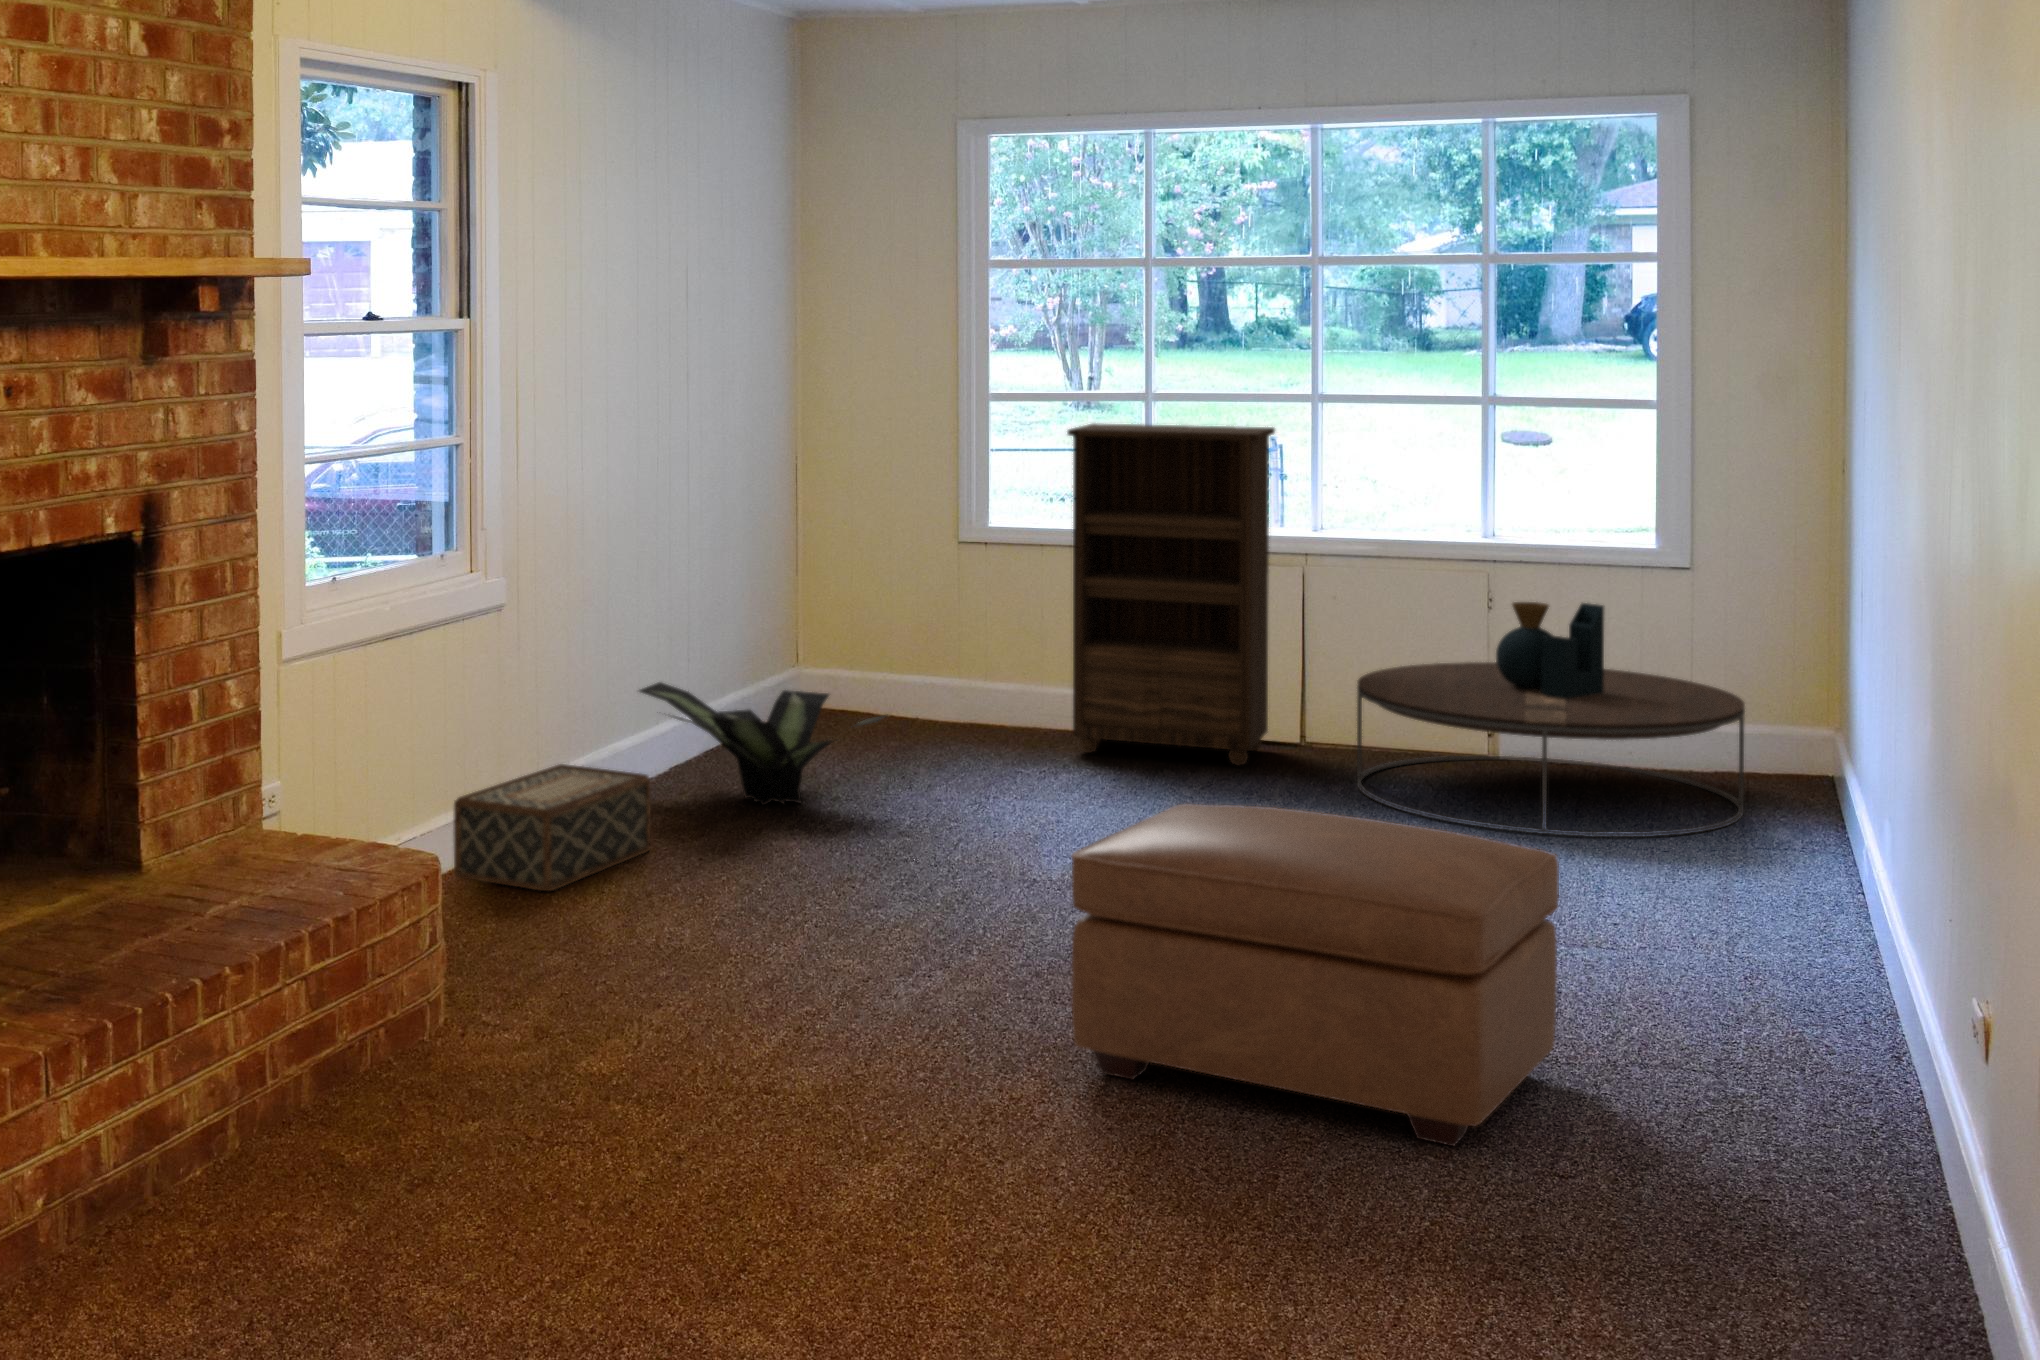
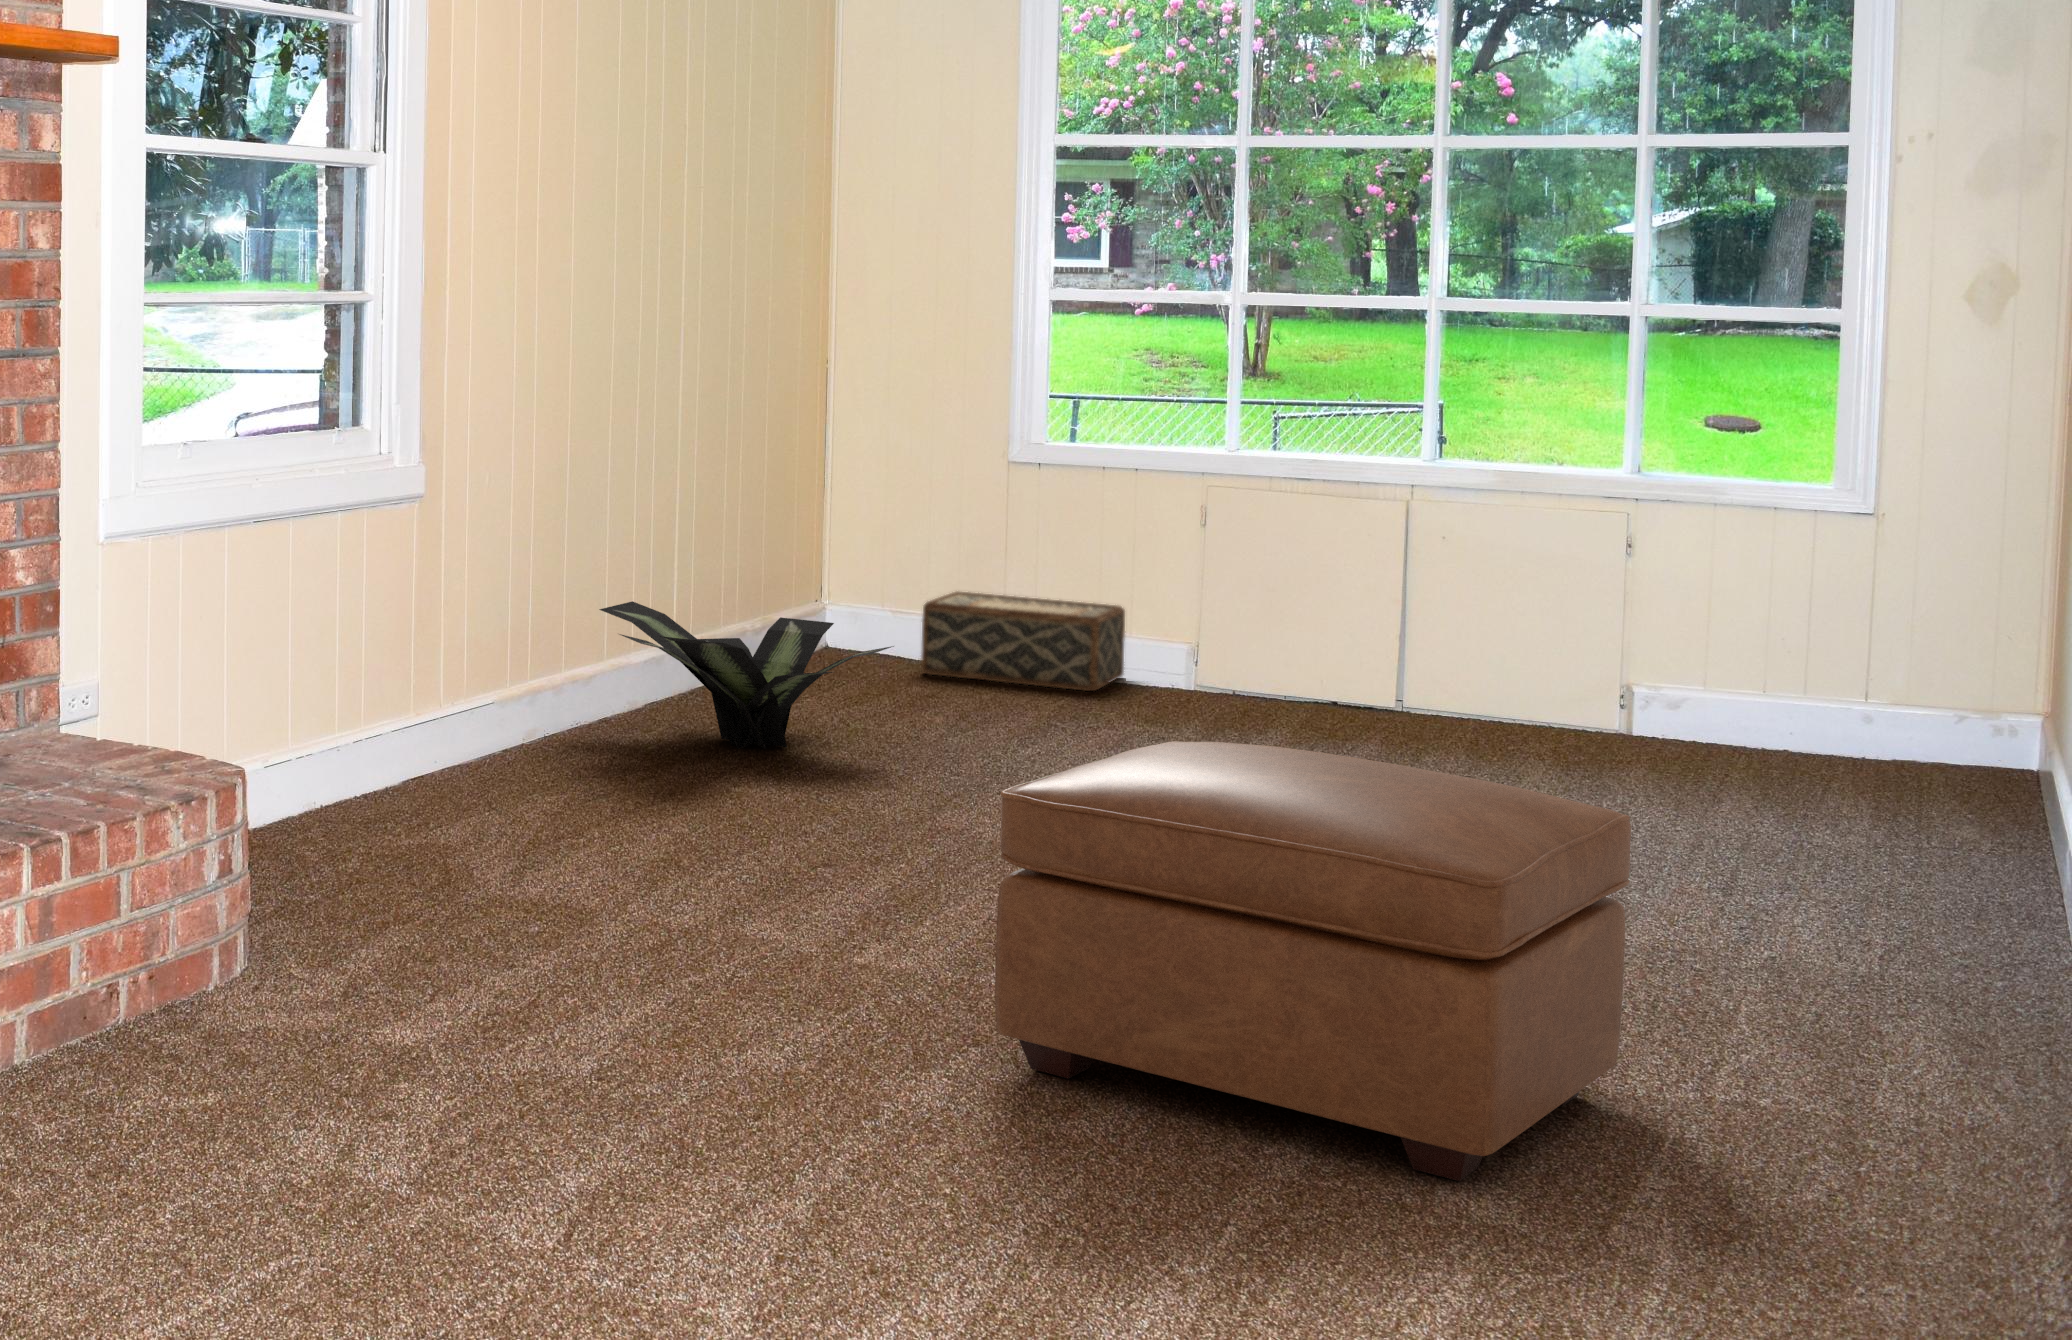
bookshelf: present [1067,423,1275,765] -> none [1129,322,1385,728]
coffee table: present [1357,602,1745,837] -> none [1459,540,1937,824]
woven basket: present [453,764,650,891] -> present [921,592,1125,691]

